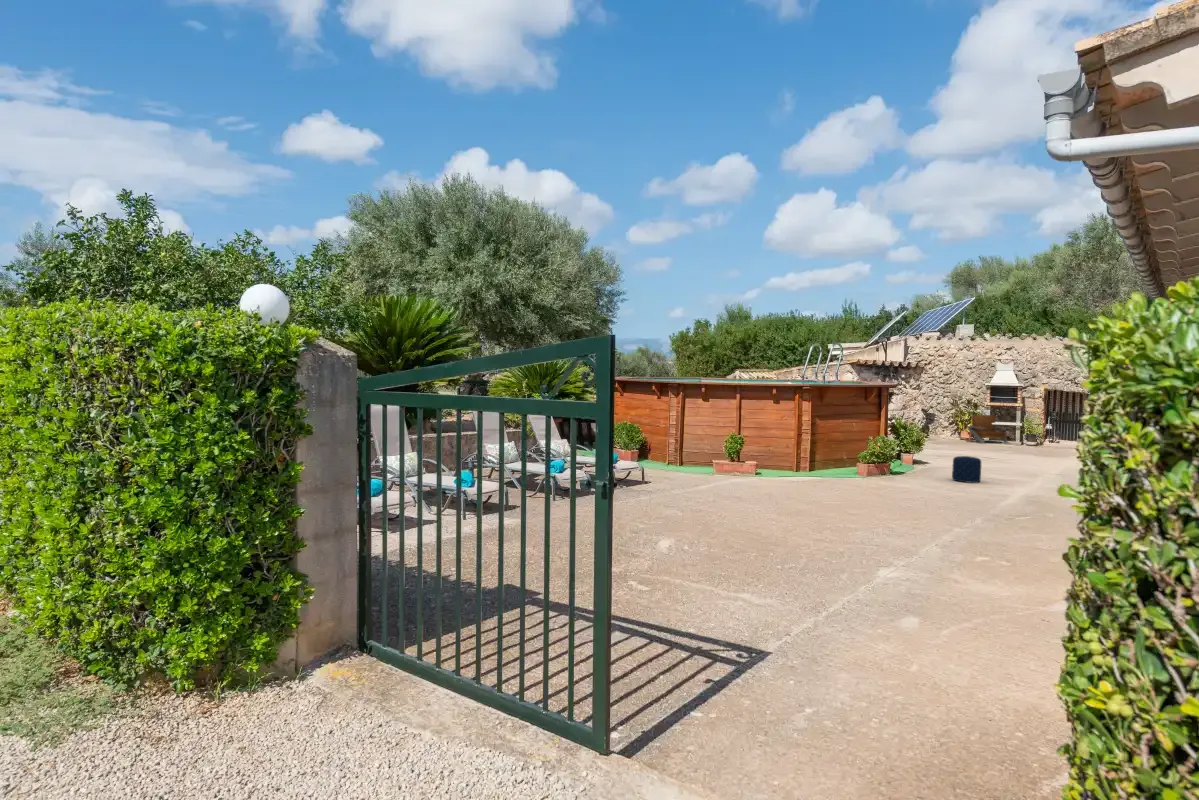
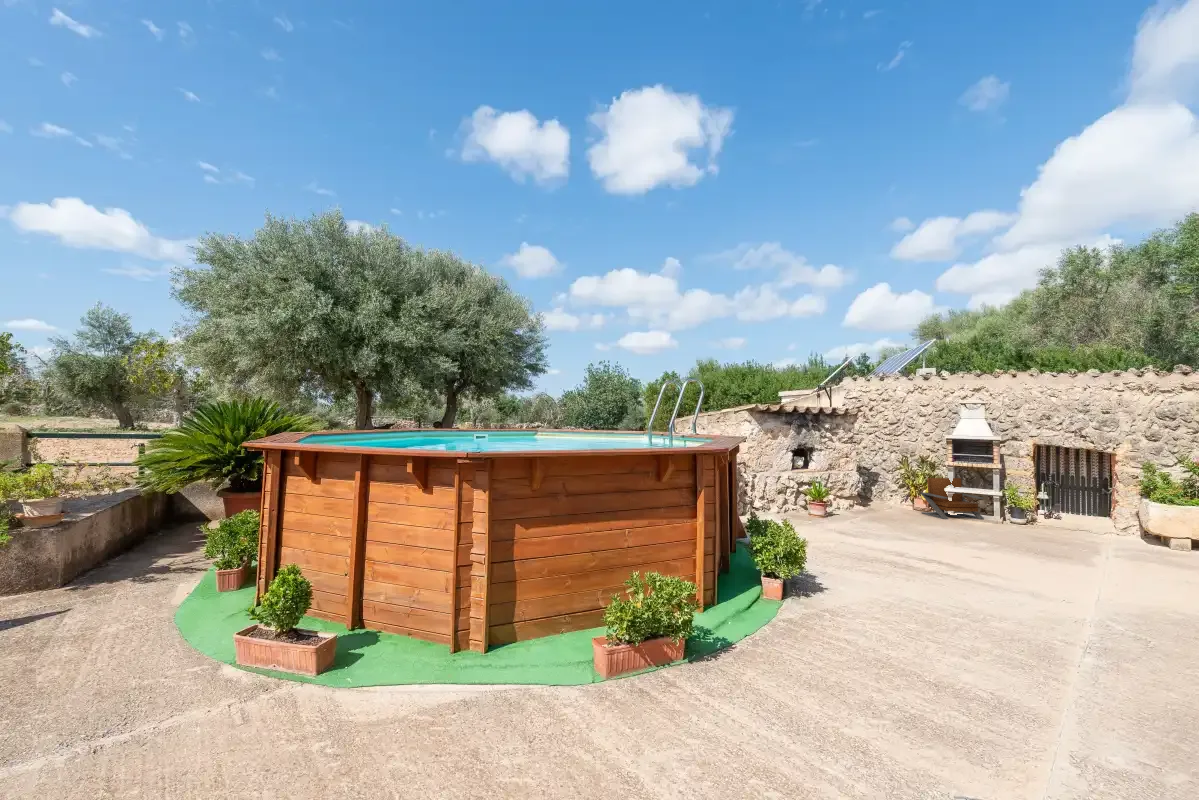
pouf: present [952,456,981,483] -> none [825,637,901,731]

